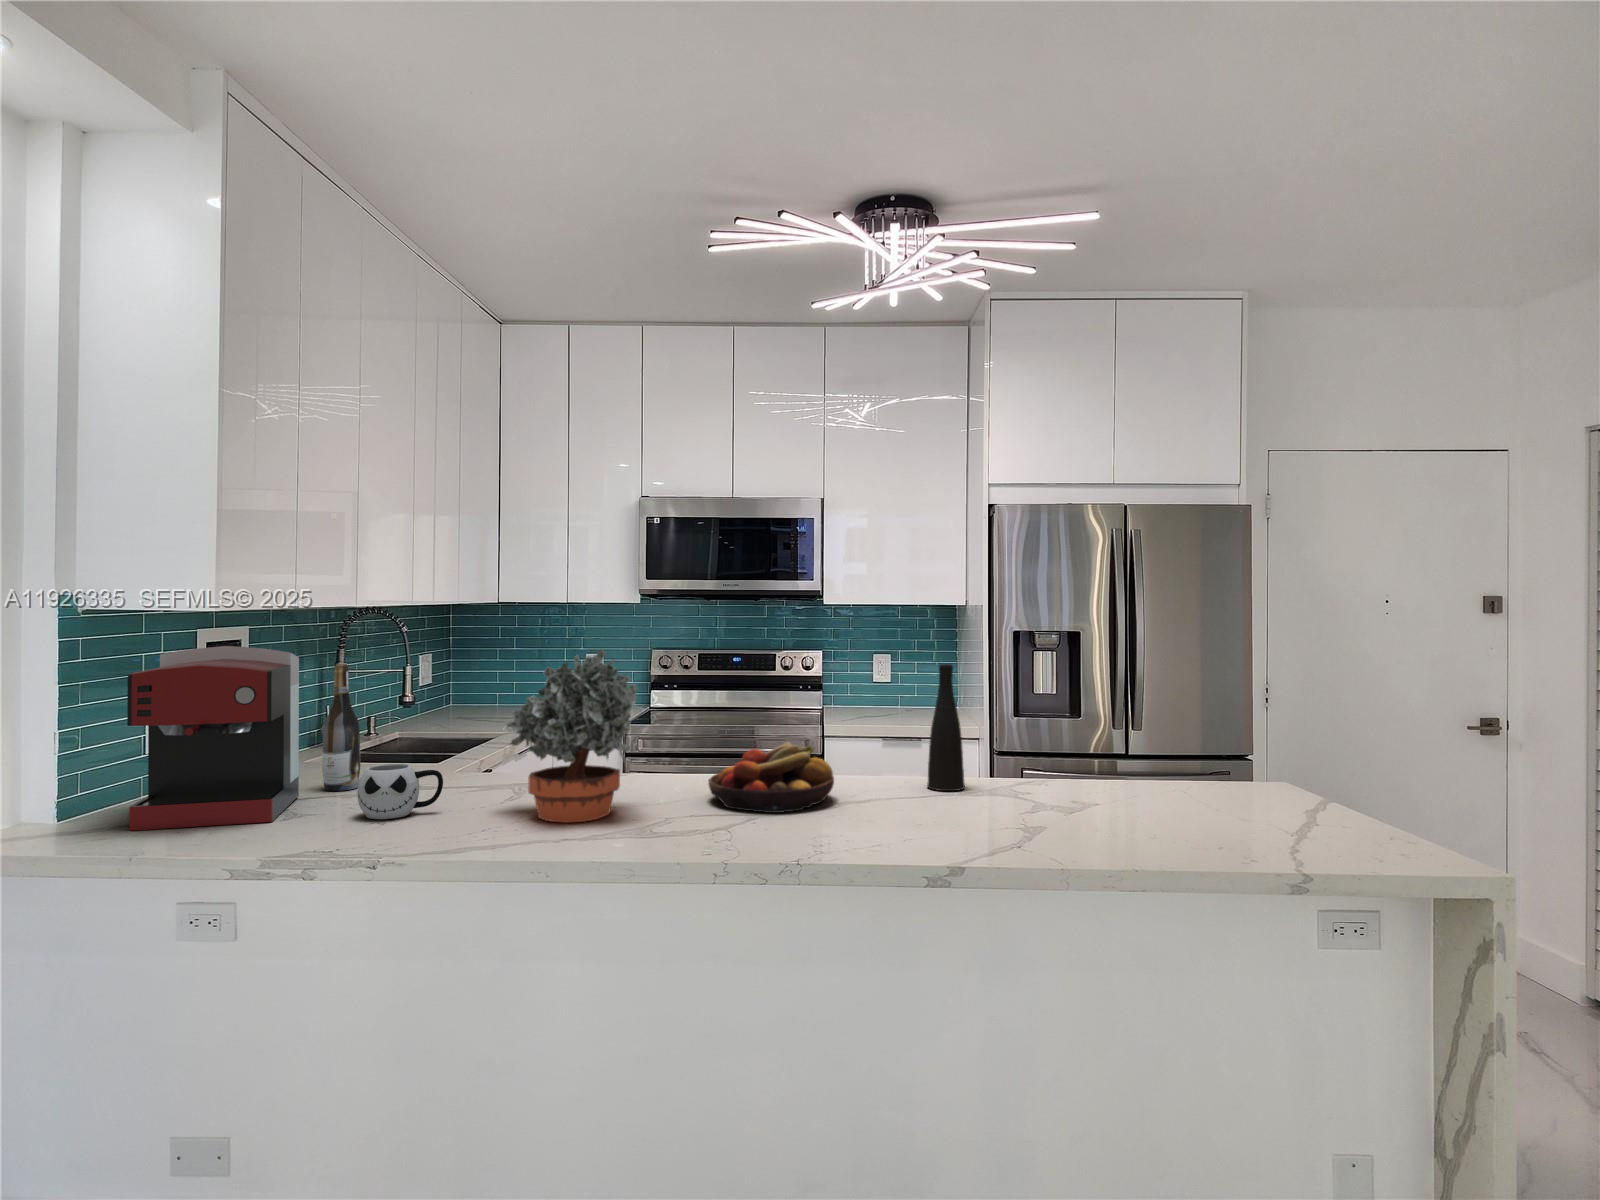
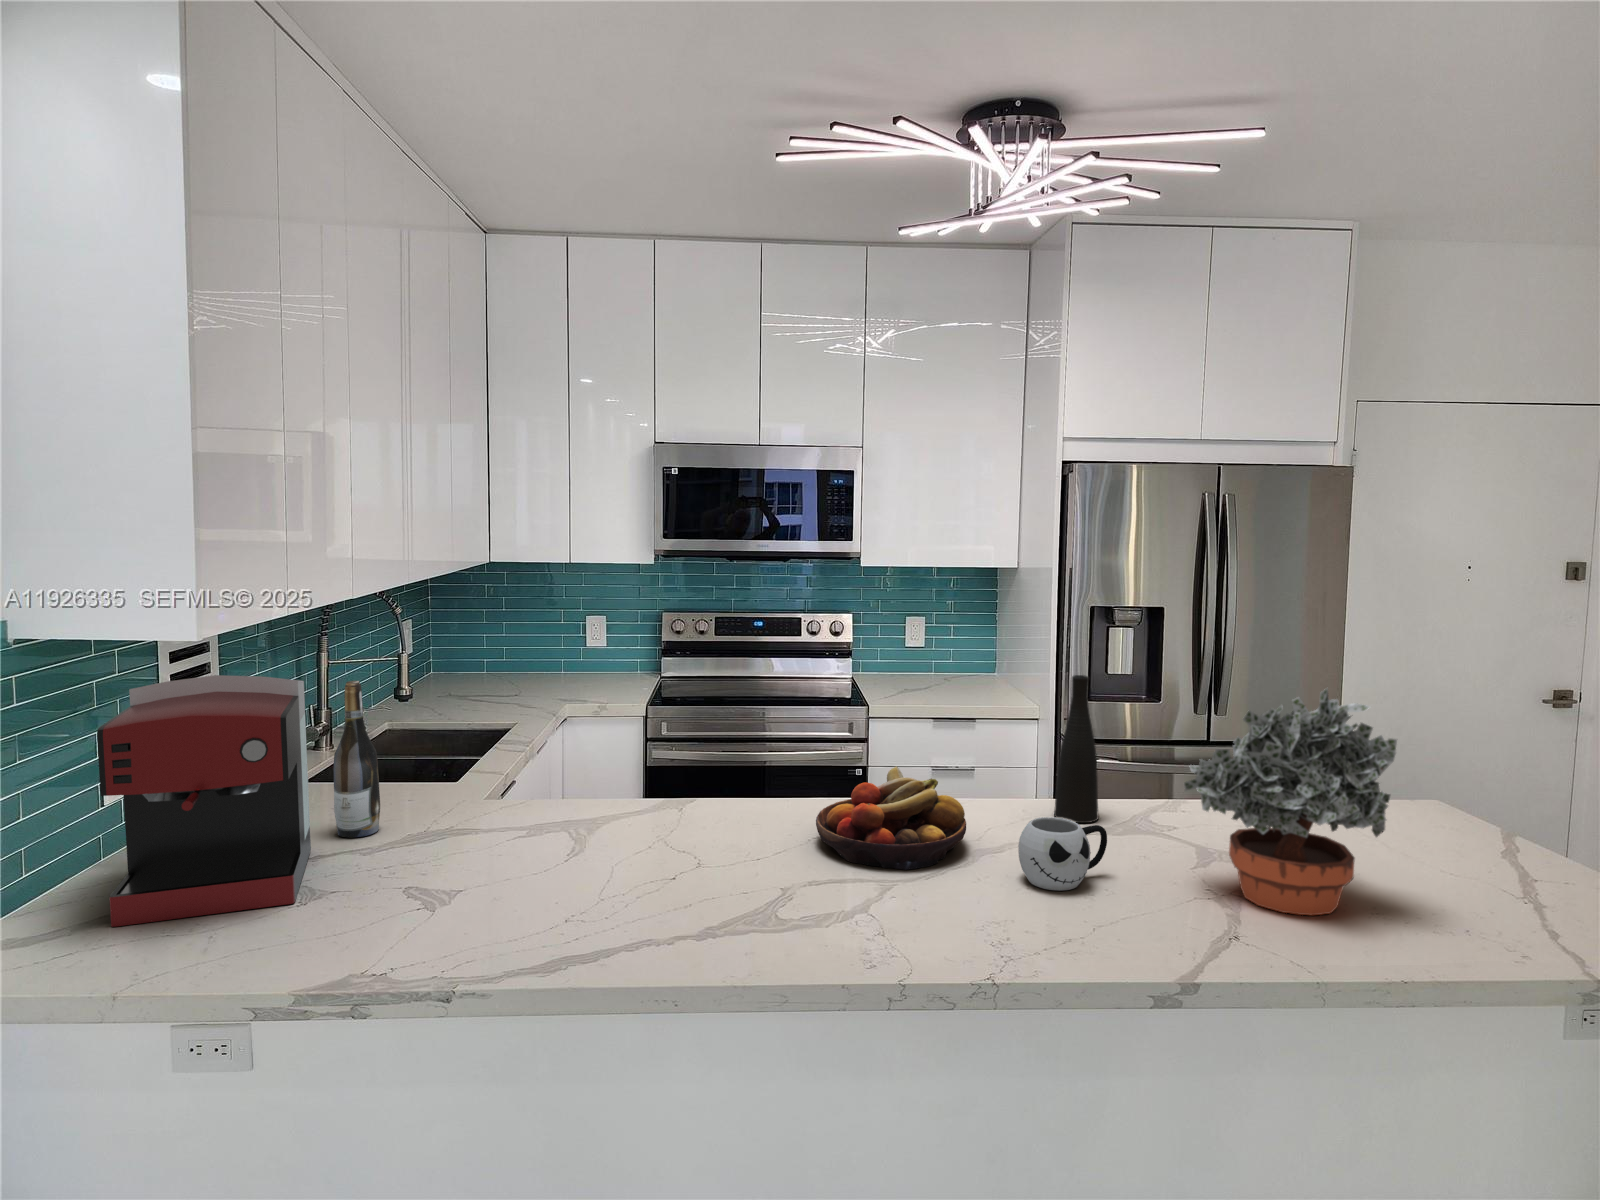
potted plant: present [504,649,638,823] -> present [1184,689,1397,915]
mug: present [357,764,443,819] -> present [1018,817,1107,891]

